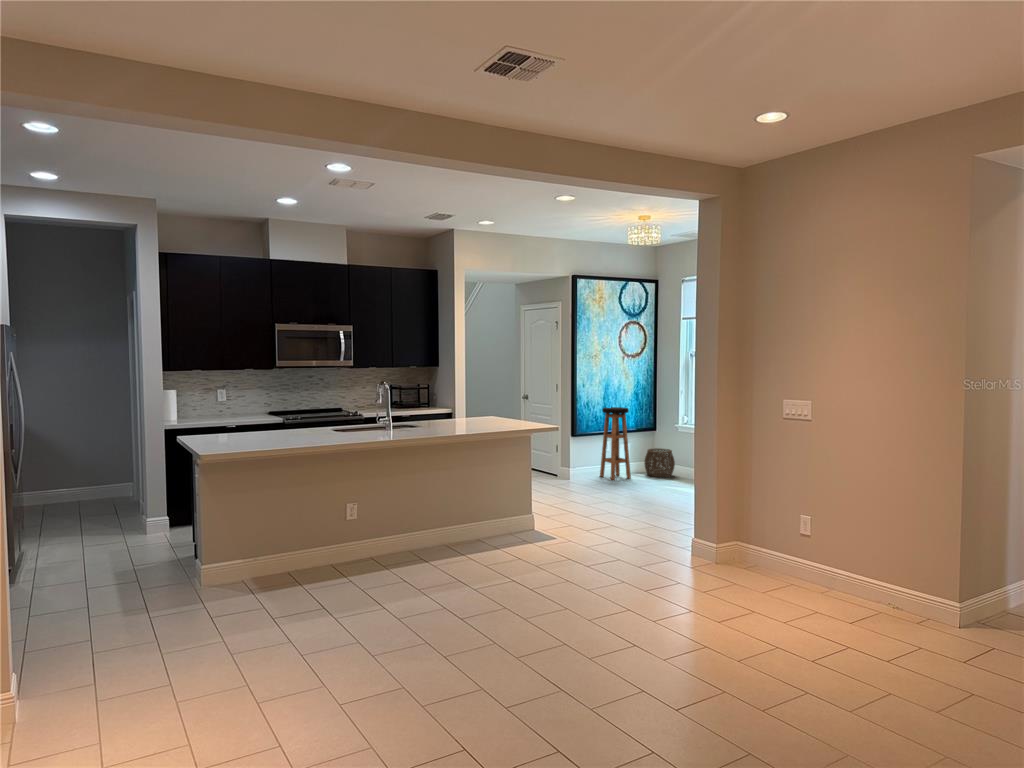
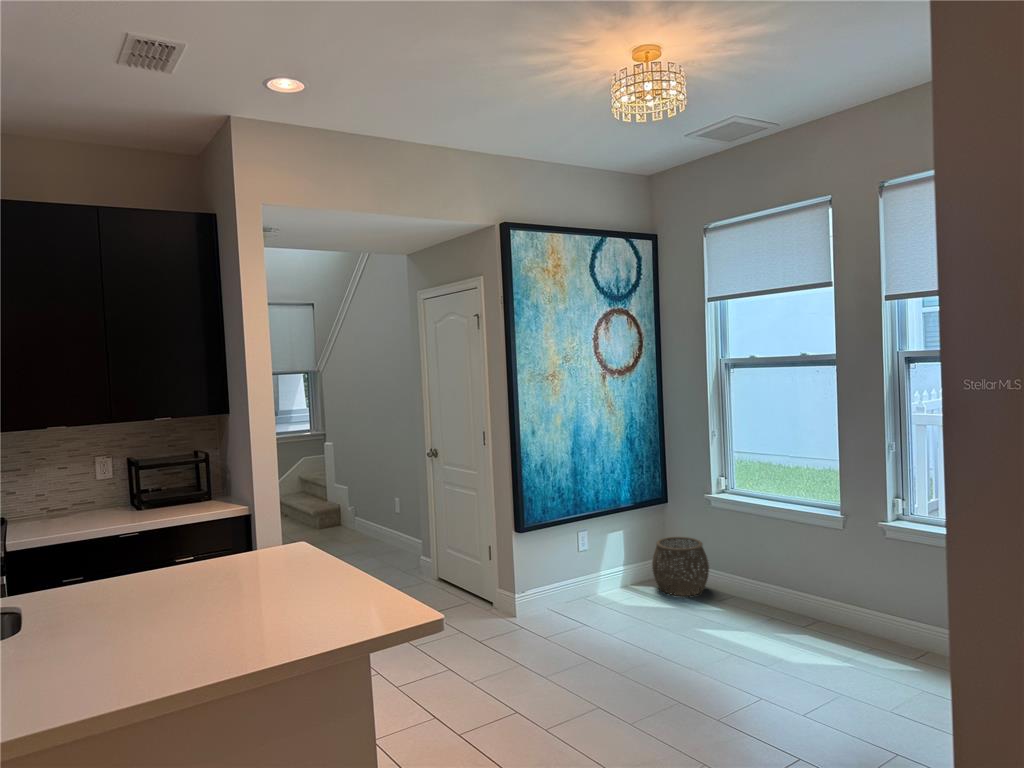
bar stool: present [600,407,631,480] -> none [571,468,631,612]

